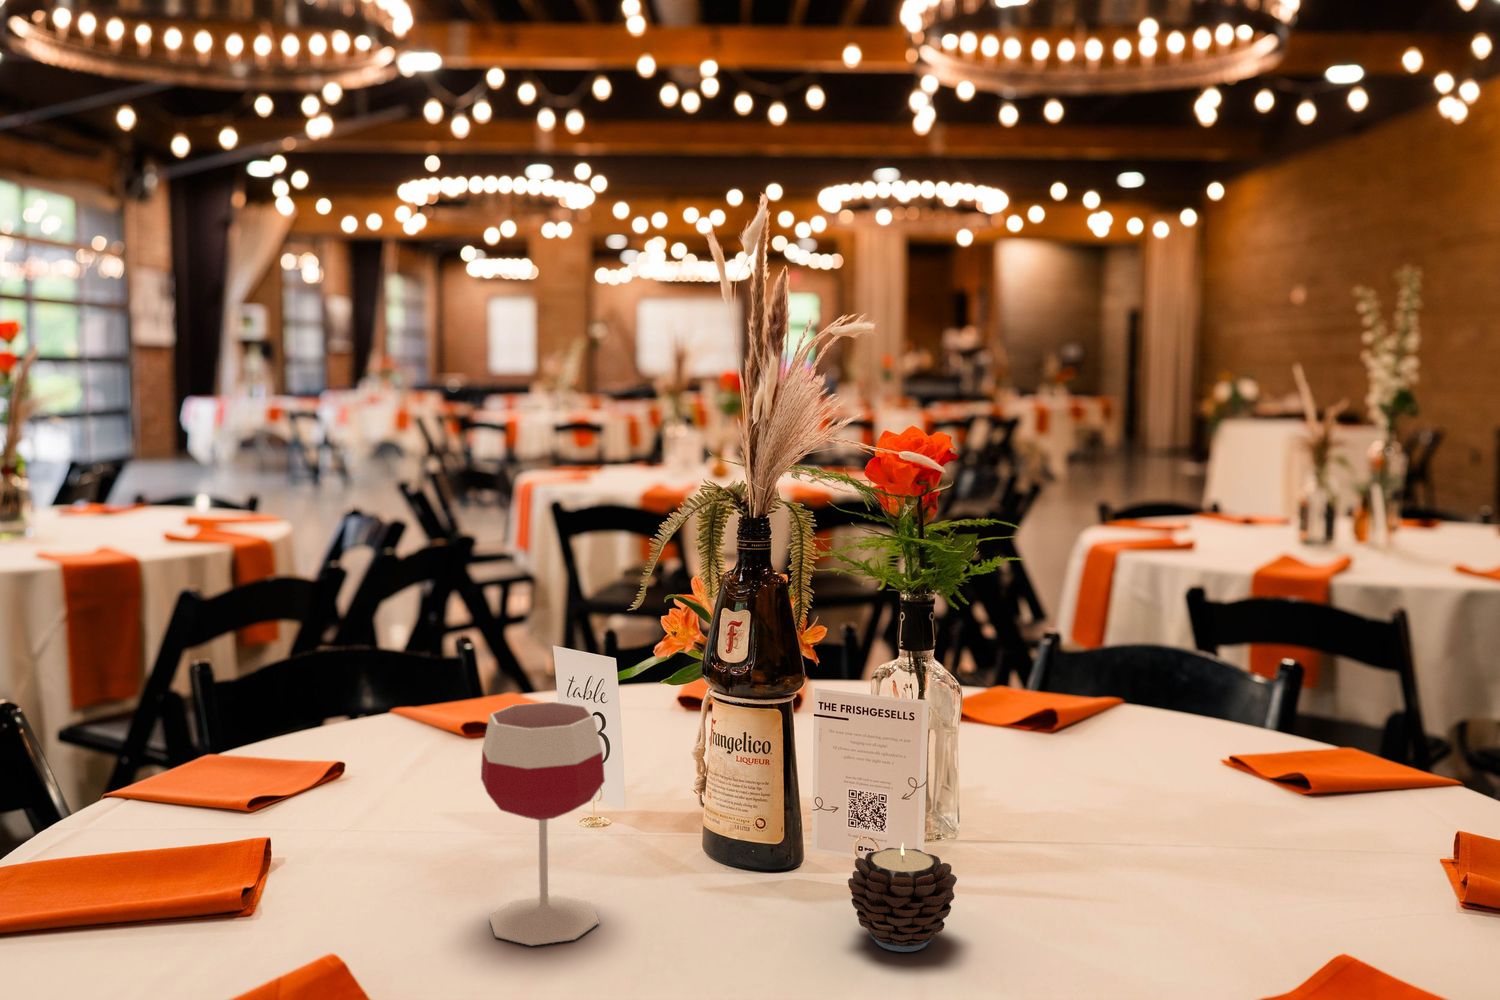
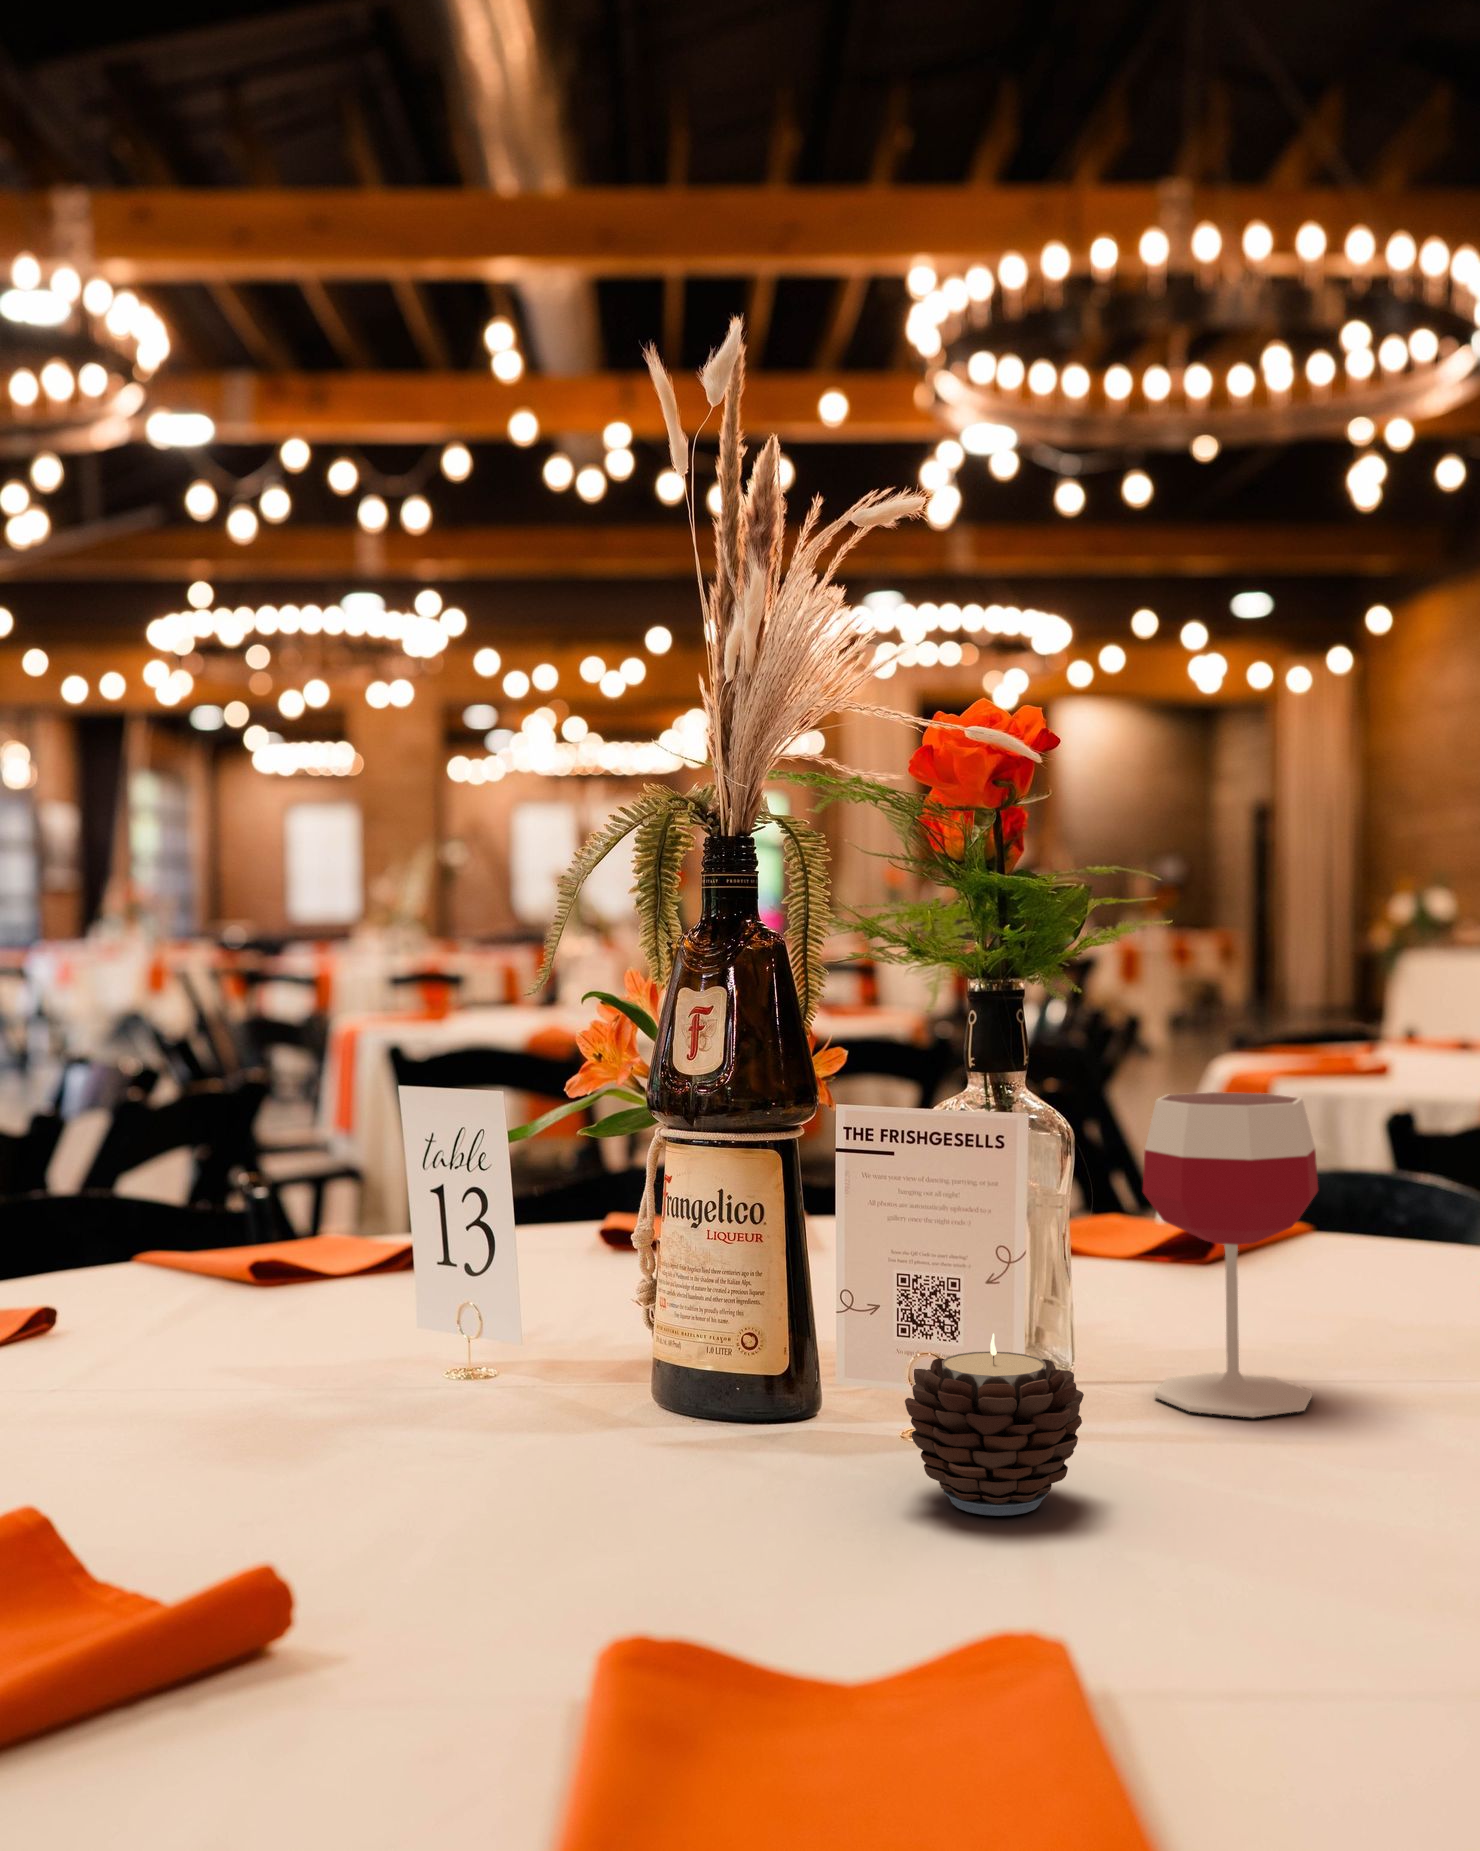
wineglass: present [481,702,605,945] -> present [1143,1092,1318,1417]

